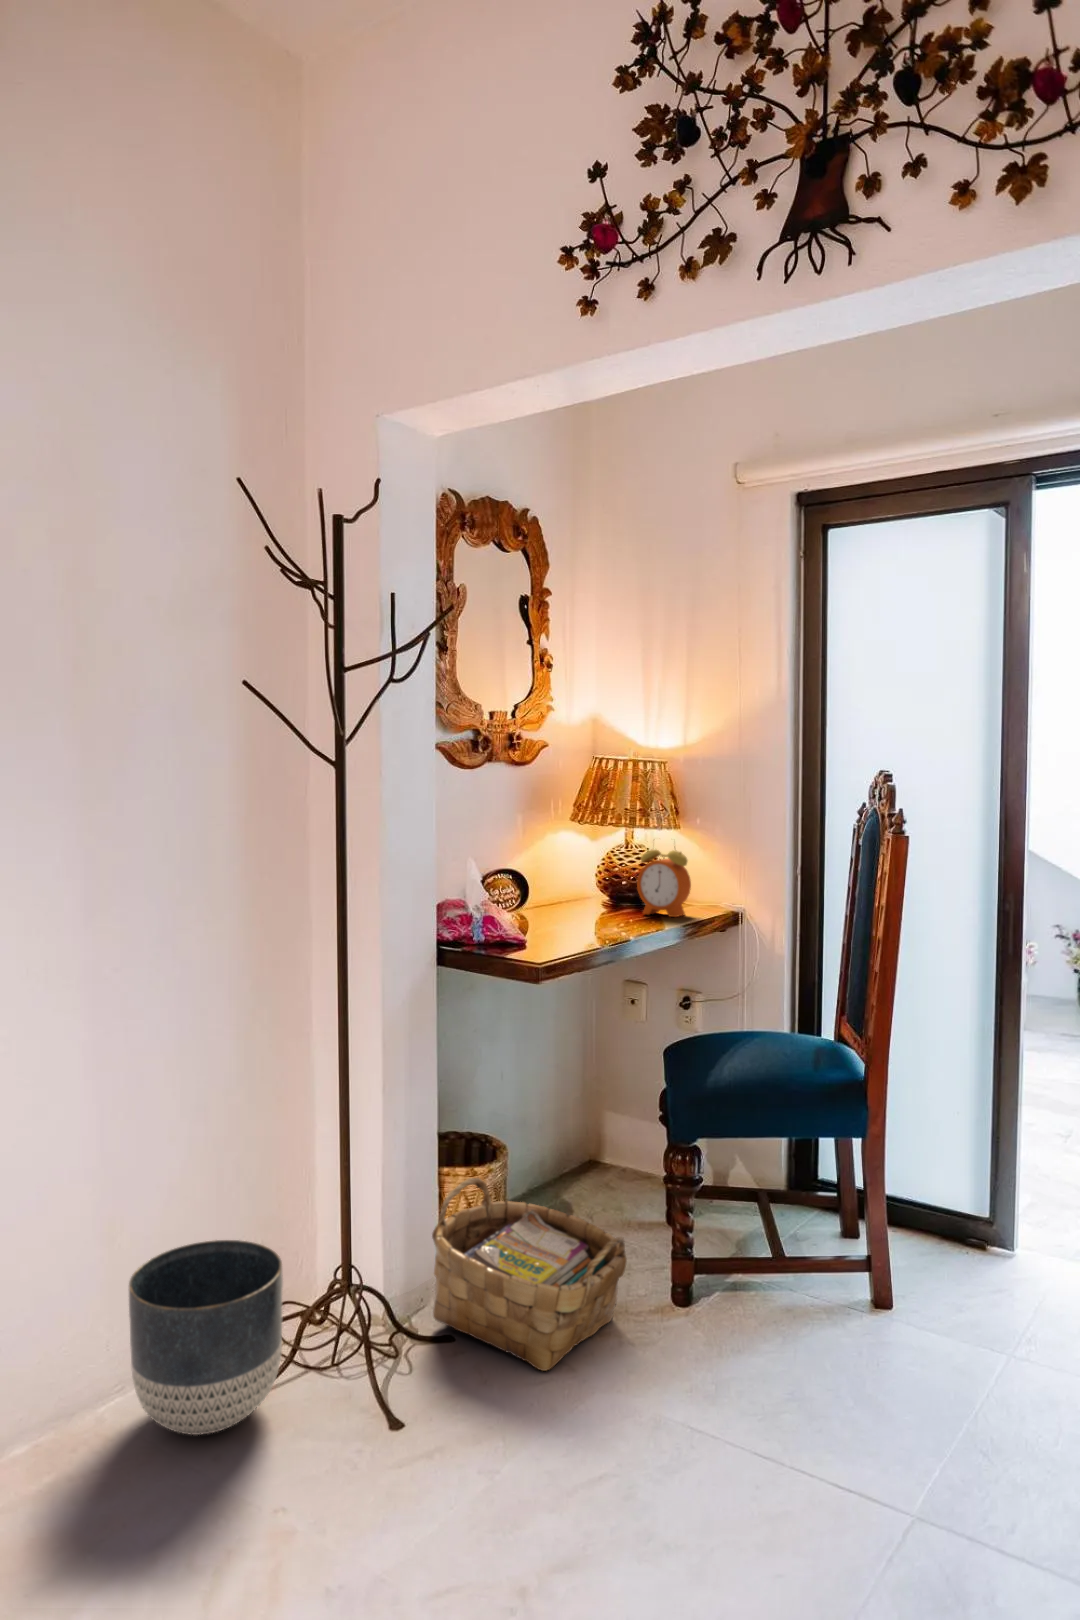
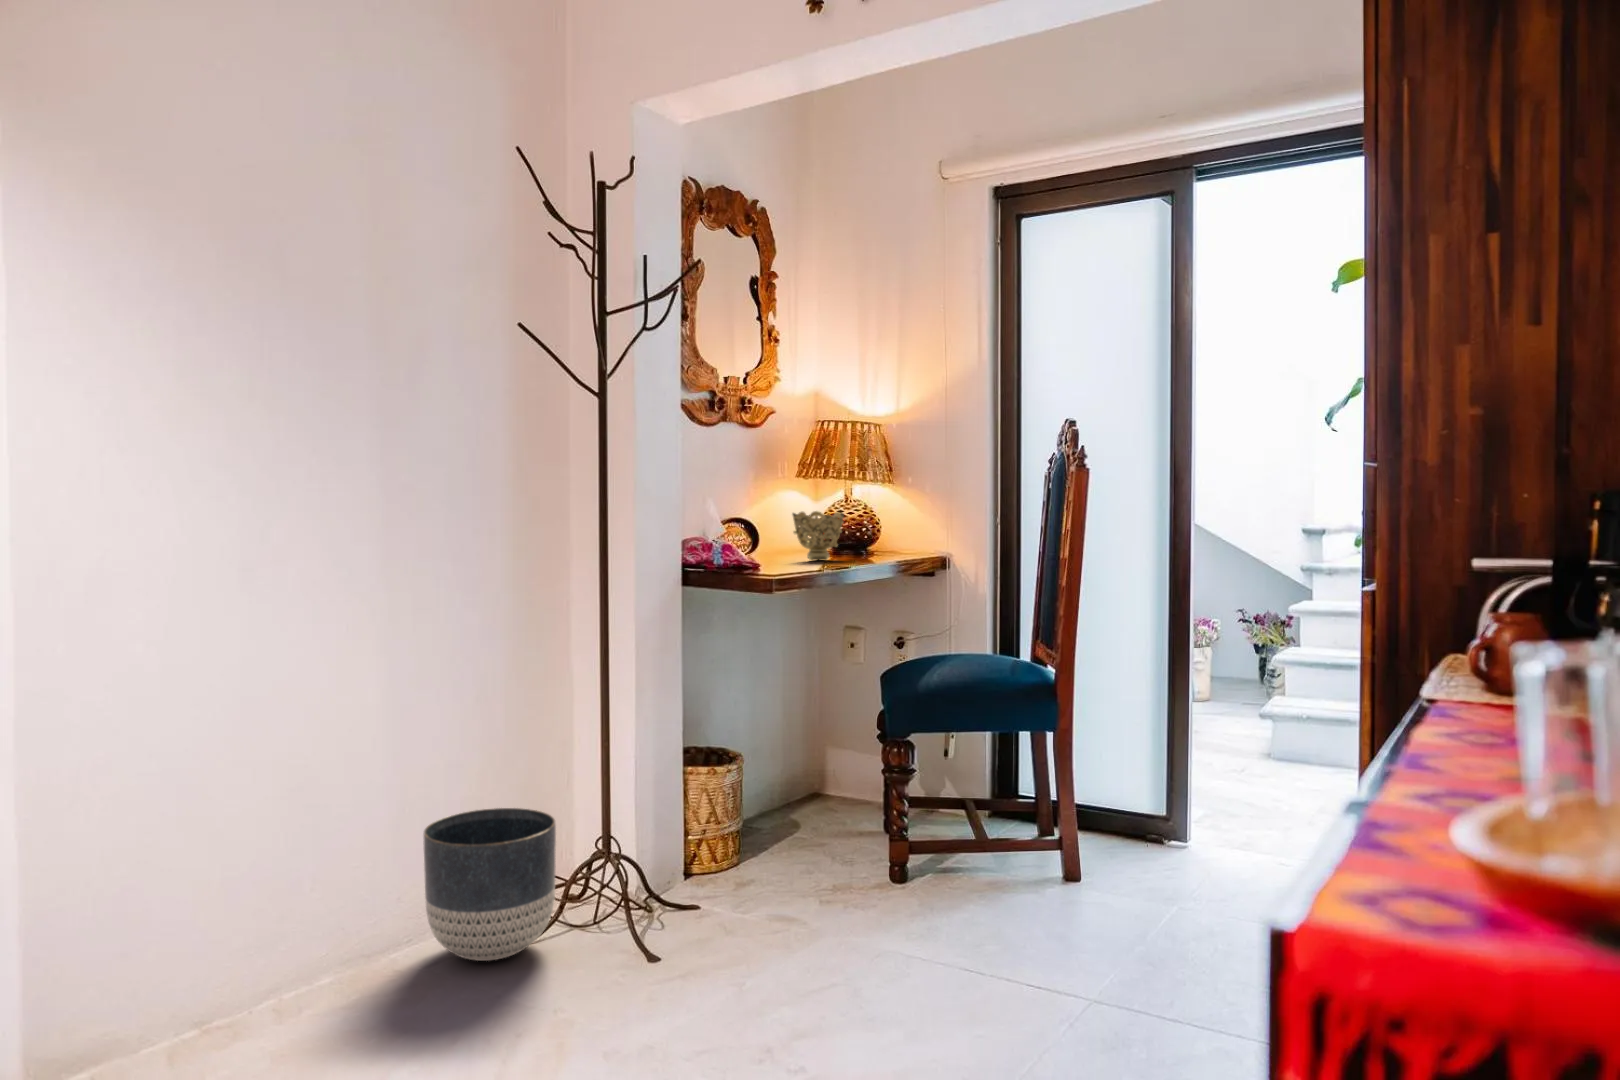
alarm clock: present [637,849,691,917] -> none [856,489,904,557]
decorative bowl: none [565,865,623,923] -> present [793,511,844,560]
woven basket: present [432,1178,627,1371] -> none [680,770,850,920]

